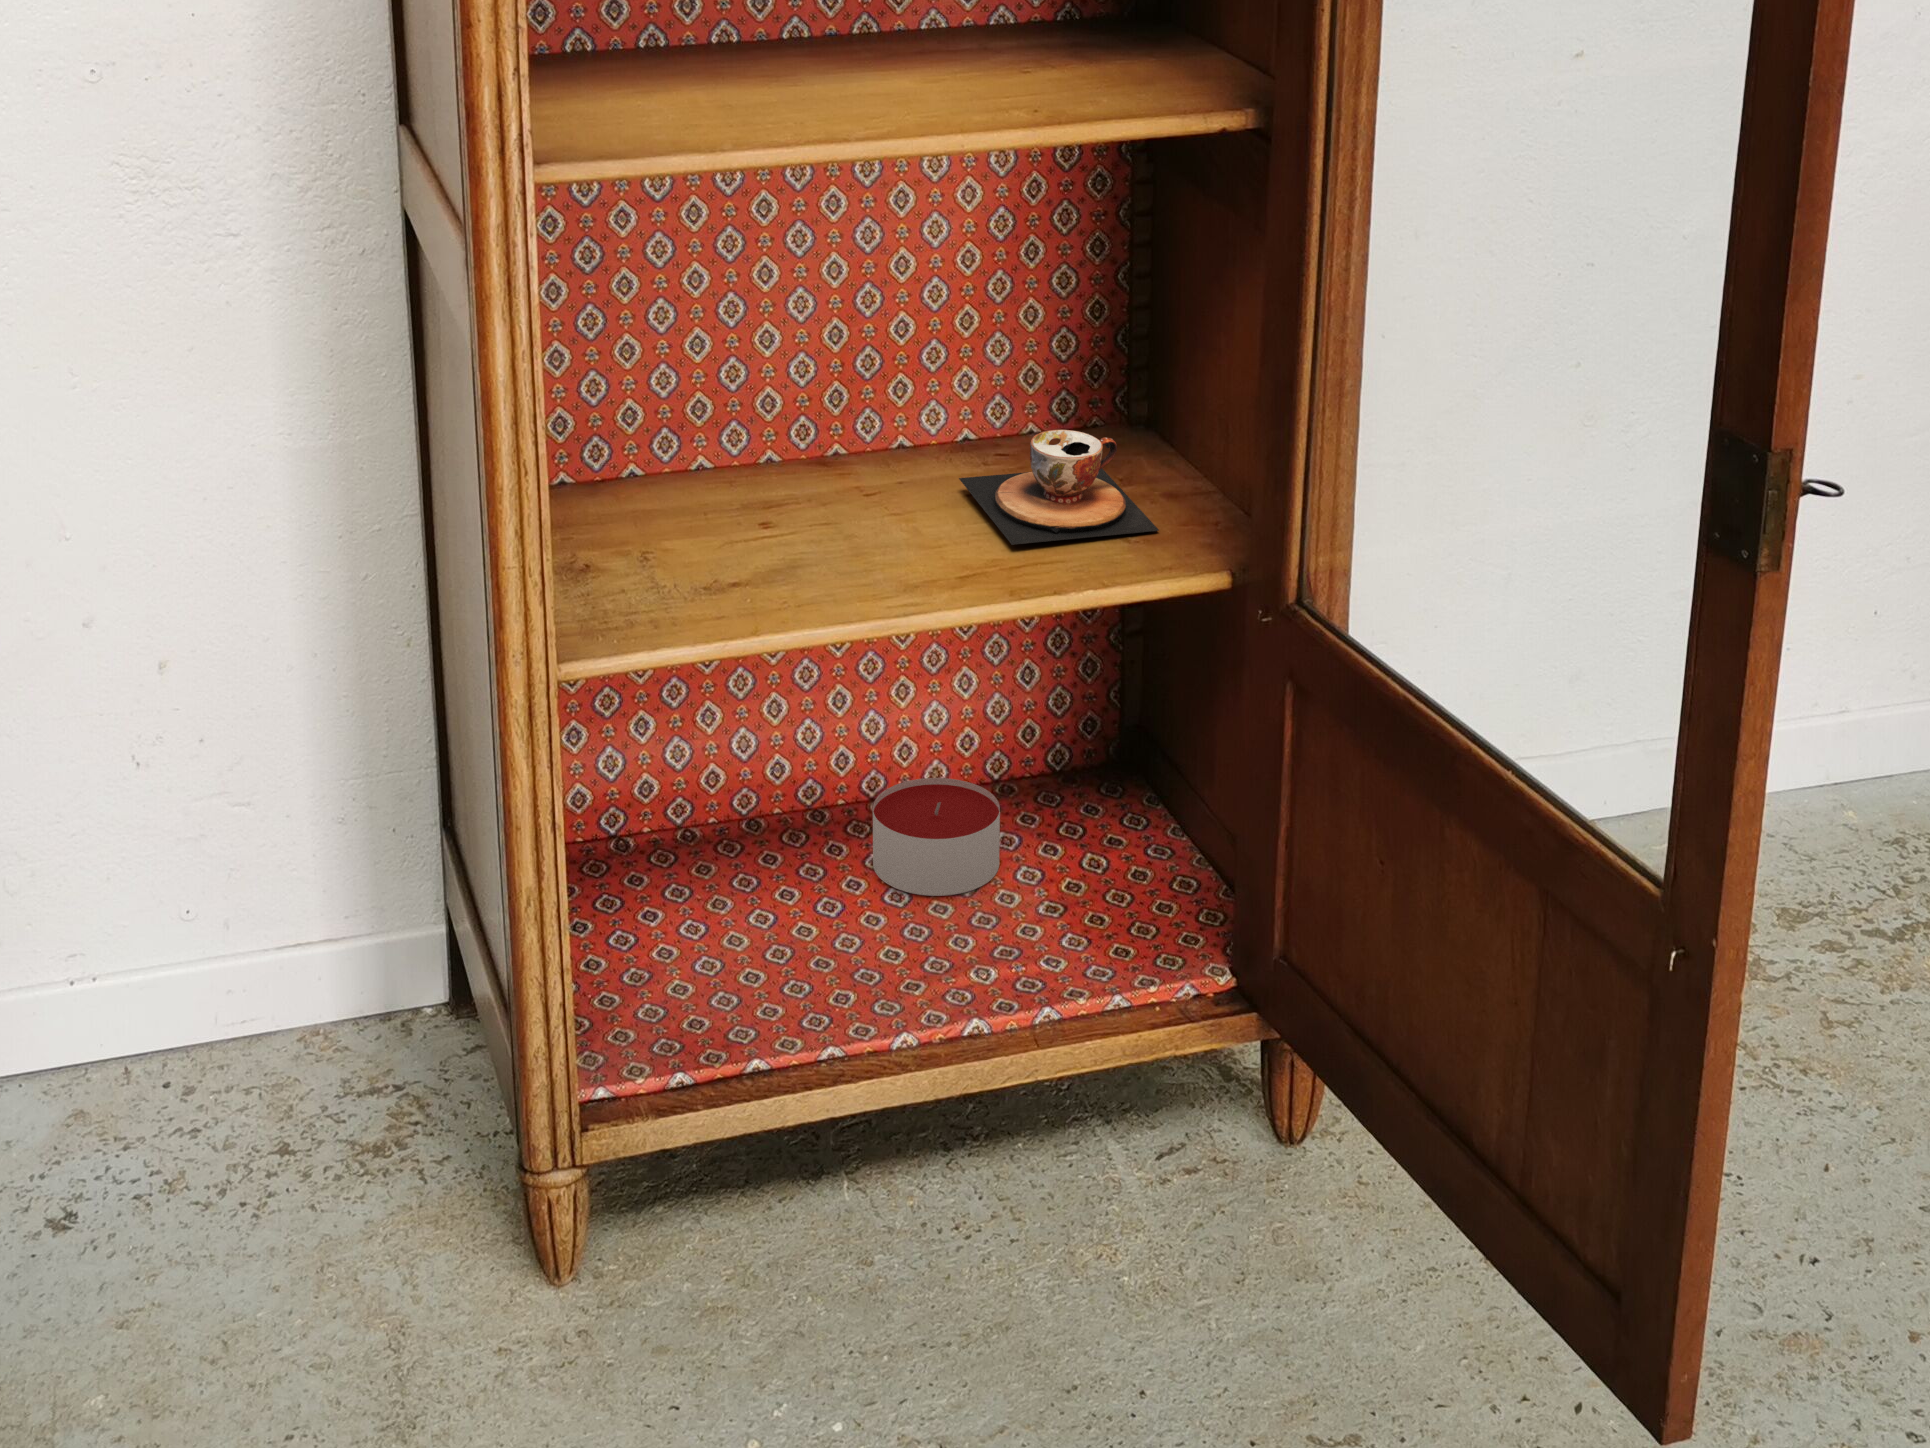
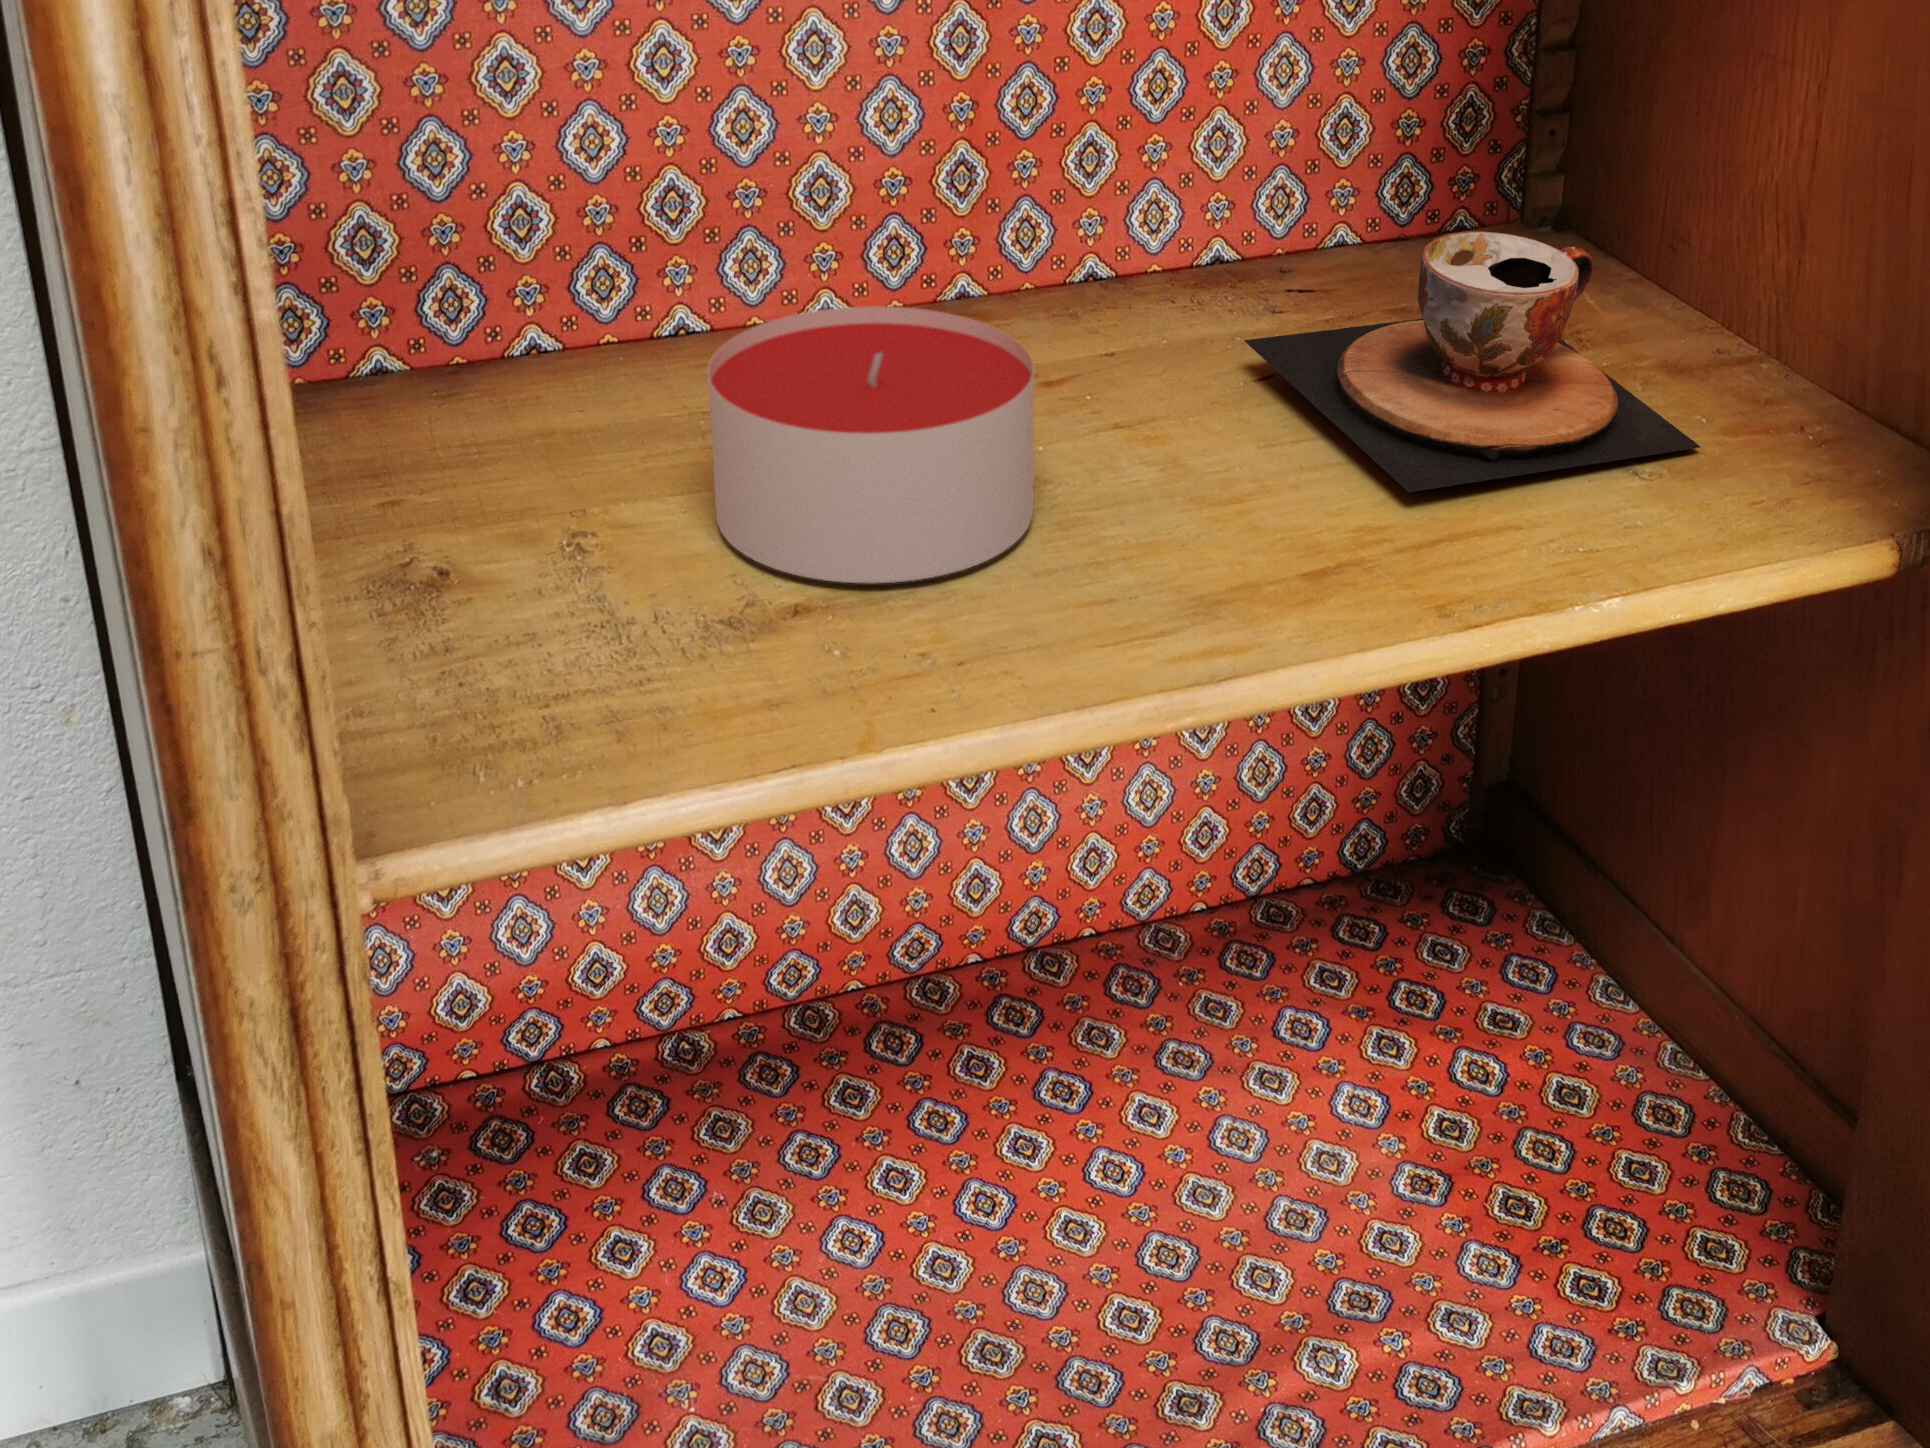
candle: present [873,778,1000,896] -> present [708,307,1034,583]

